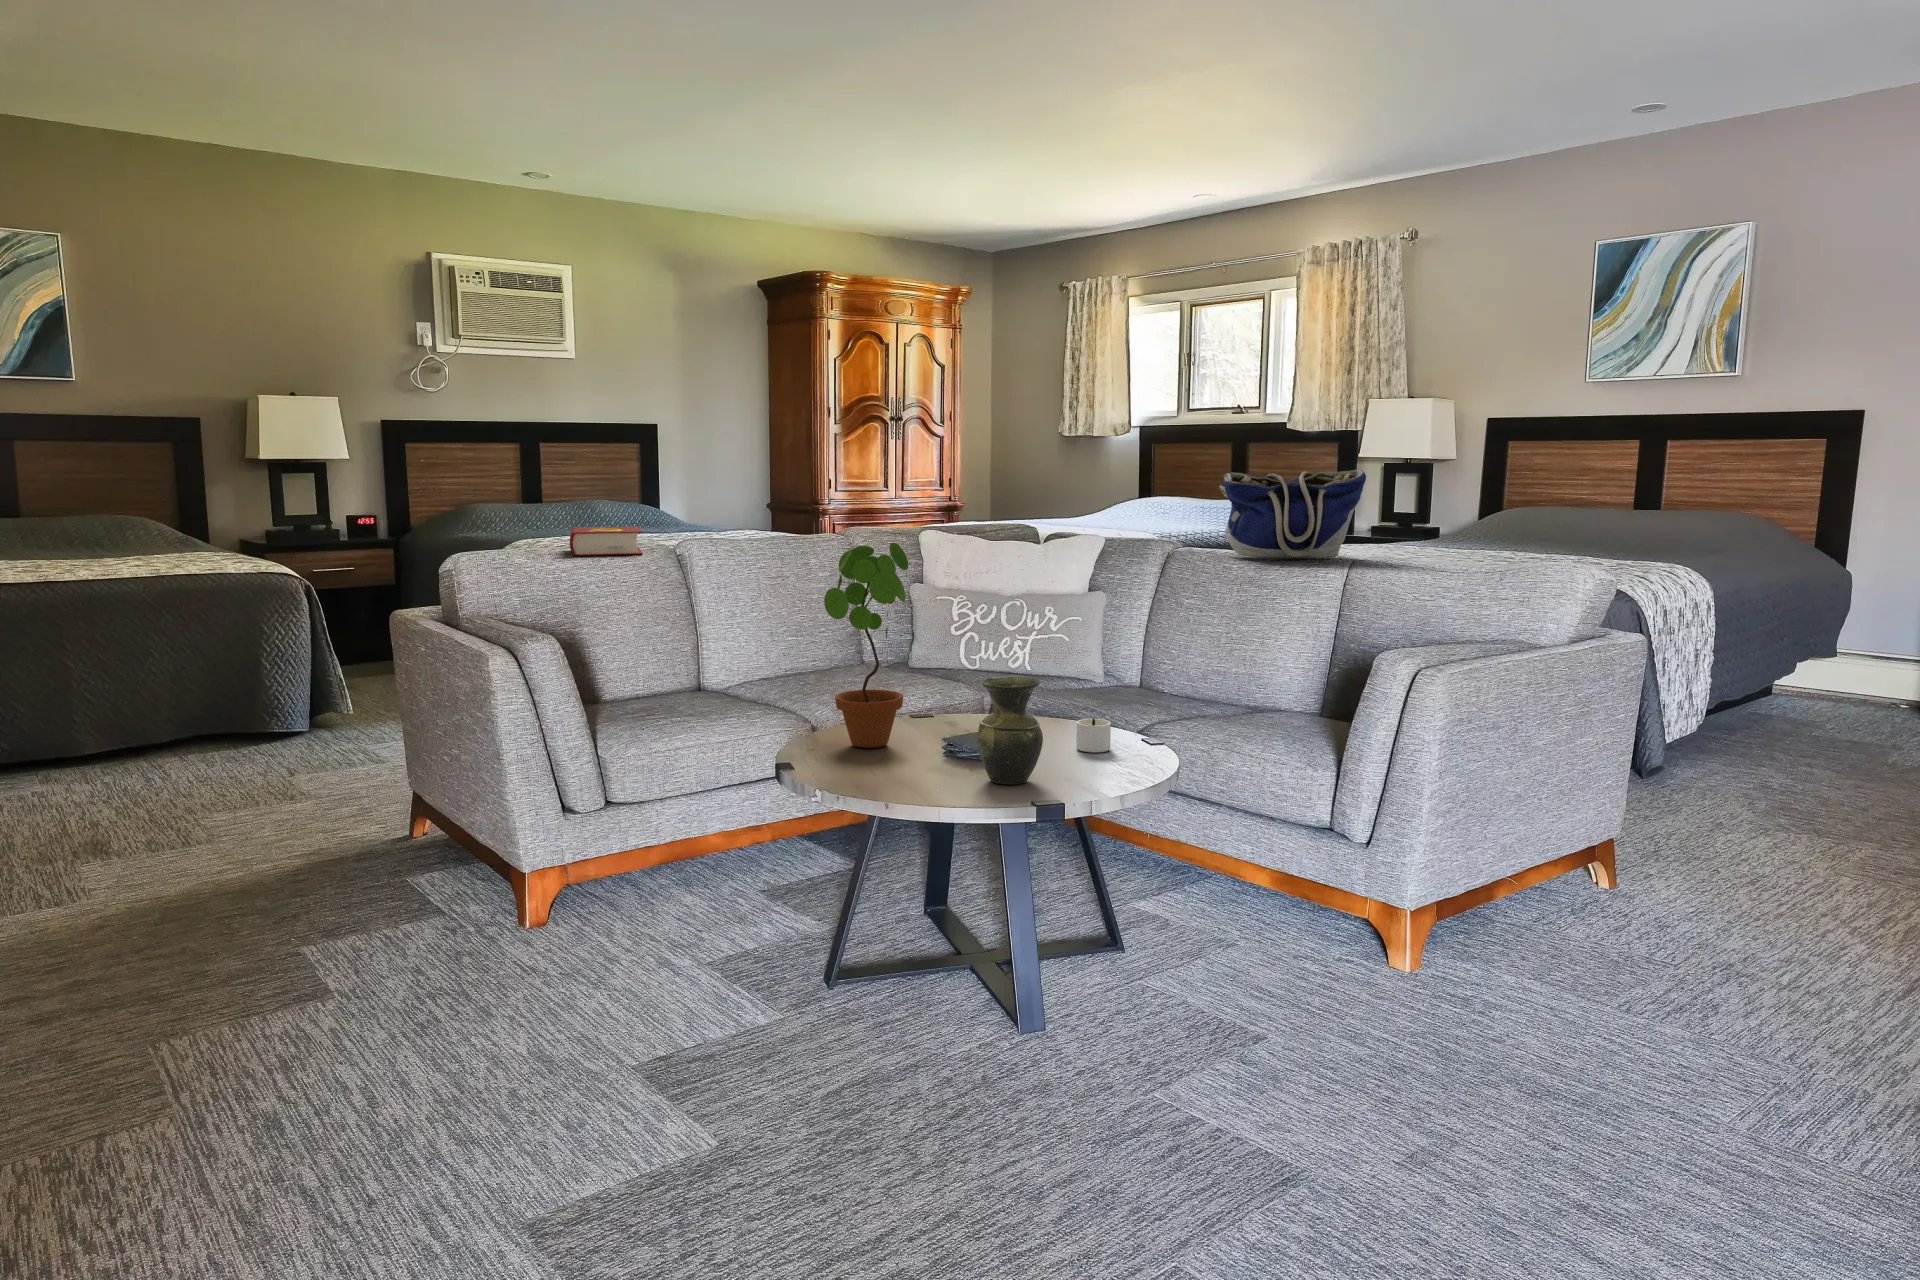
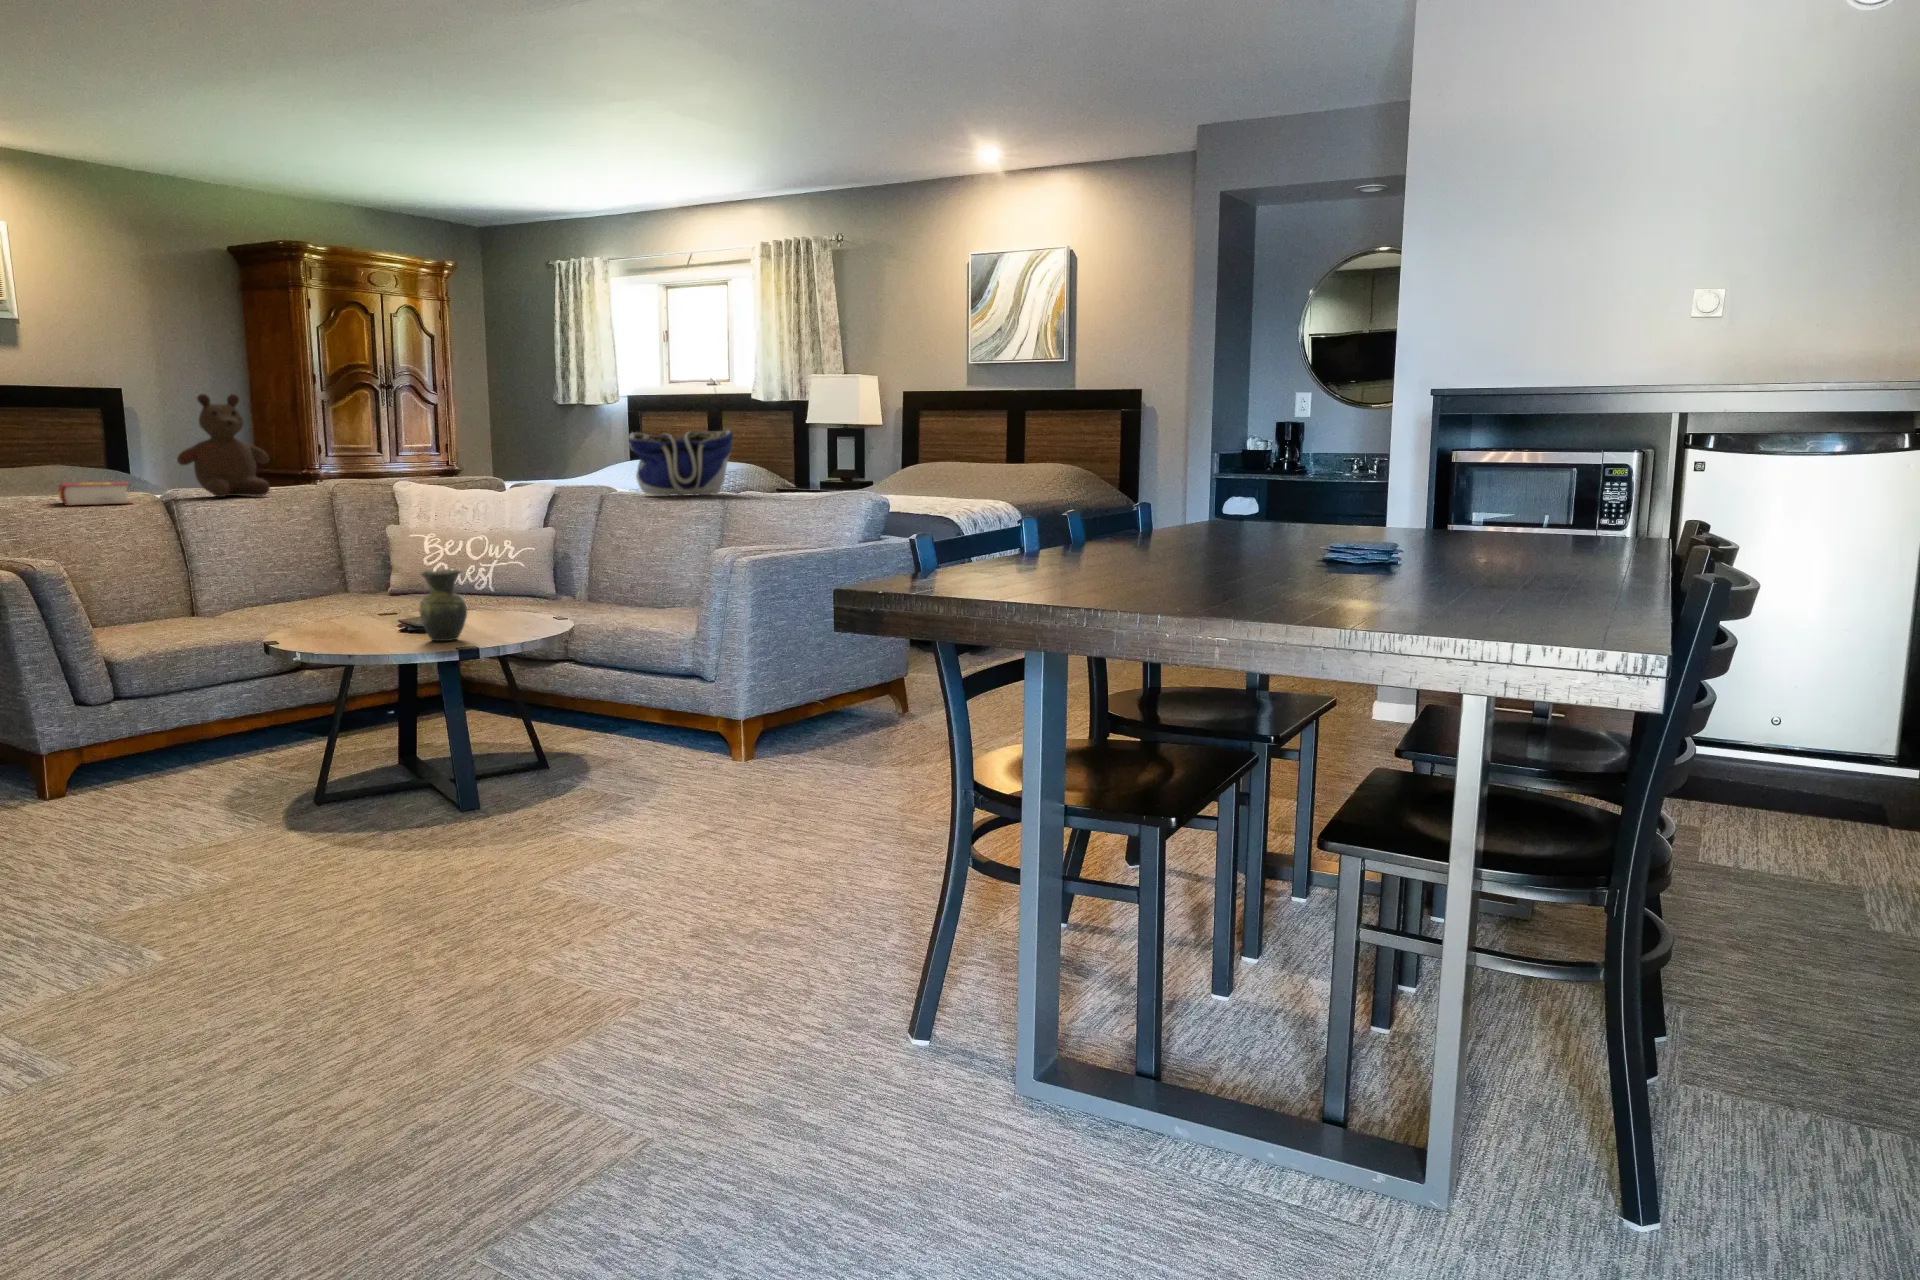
teddy bear: none [692,425,788,547] -> present [177,394,270,497]
potted plant: present [824,542,908,748] -> none [299,482,367,631]
candle: present [1076,718,1111,752] -> none [501,602,539,625]

